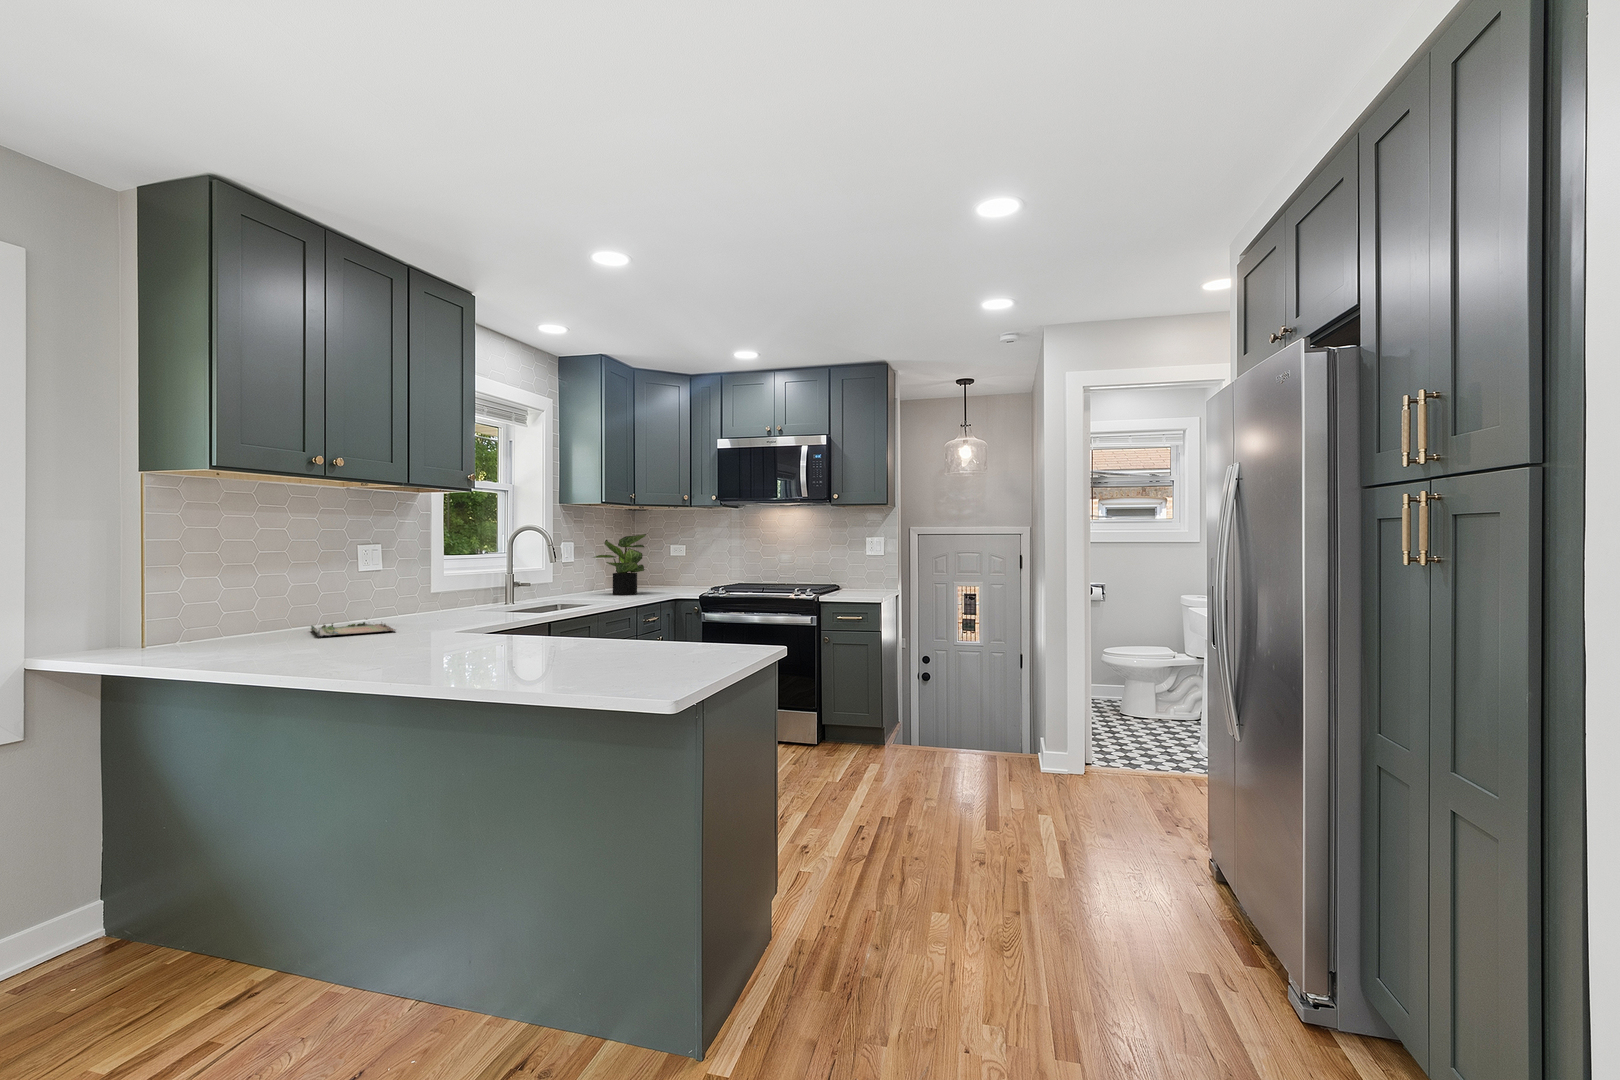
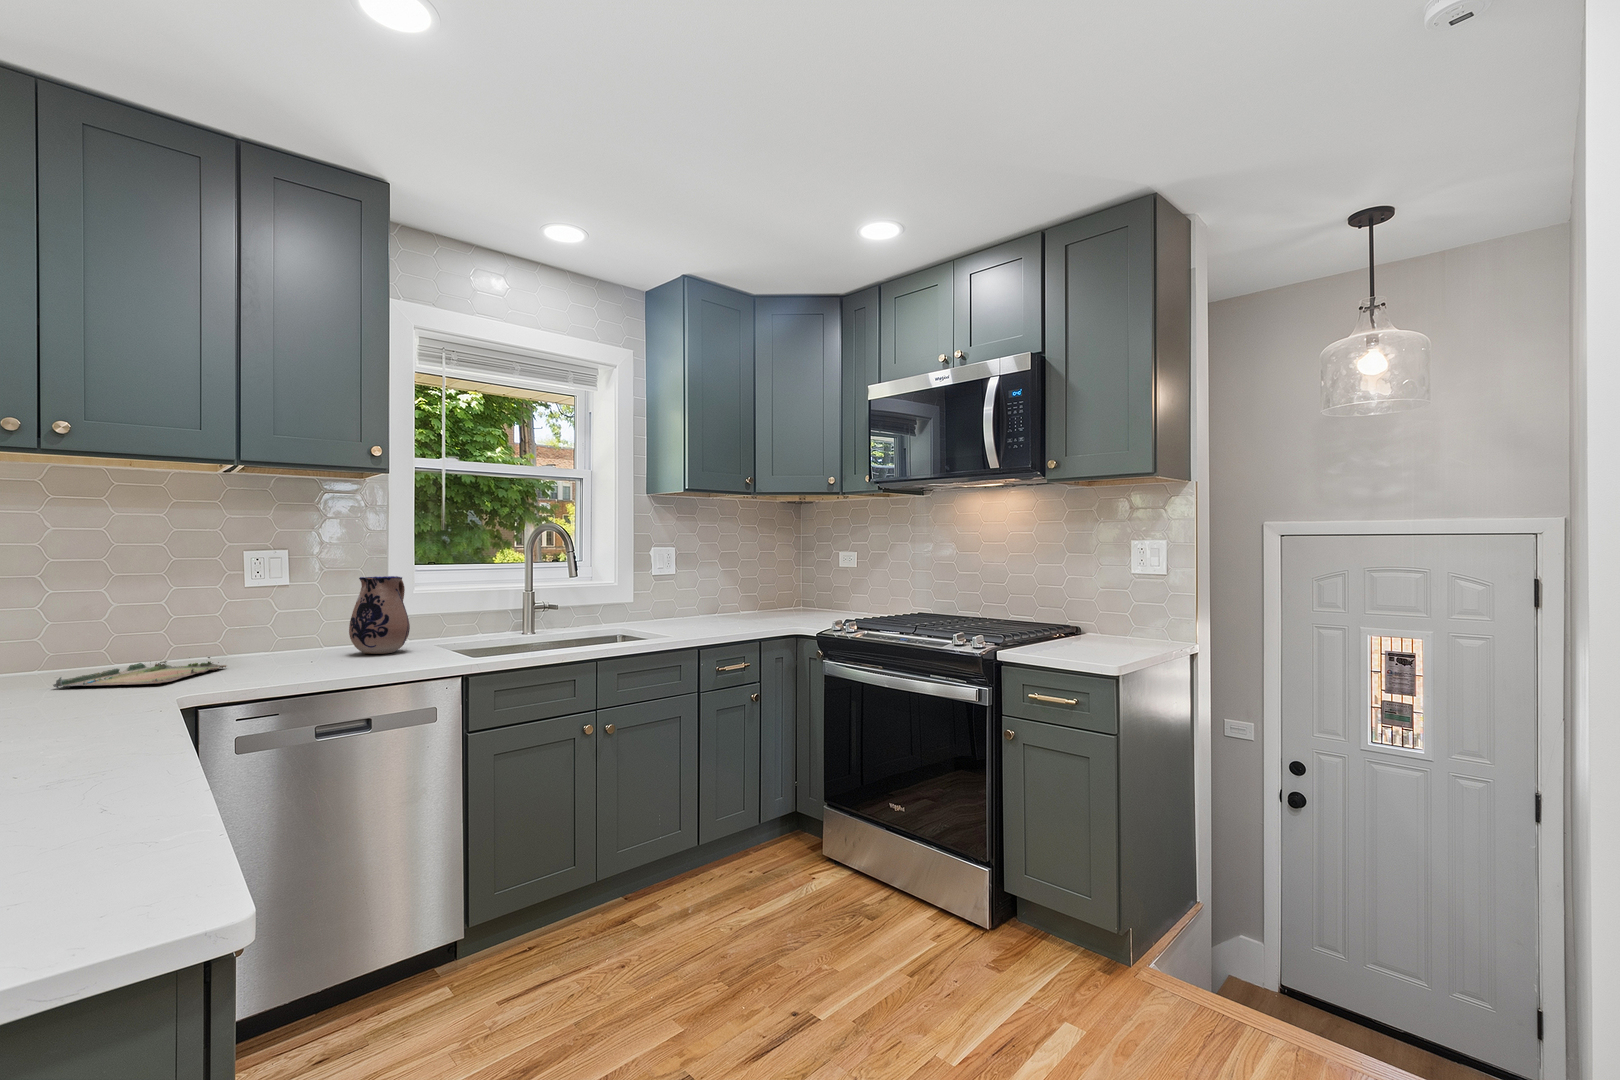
potted plant: present [594,534,646,595] -> none [701,534,776,623]
ceramic pitcher: none [428,562,470,616] -> present [349,576,410,654]

